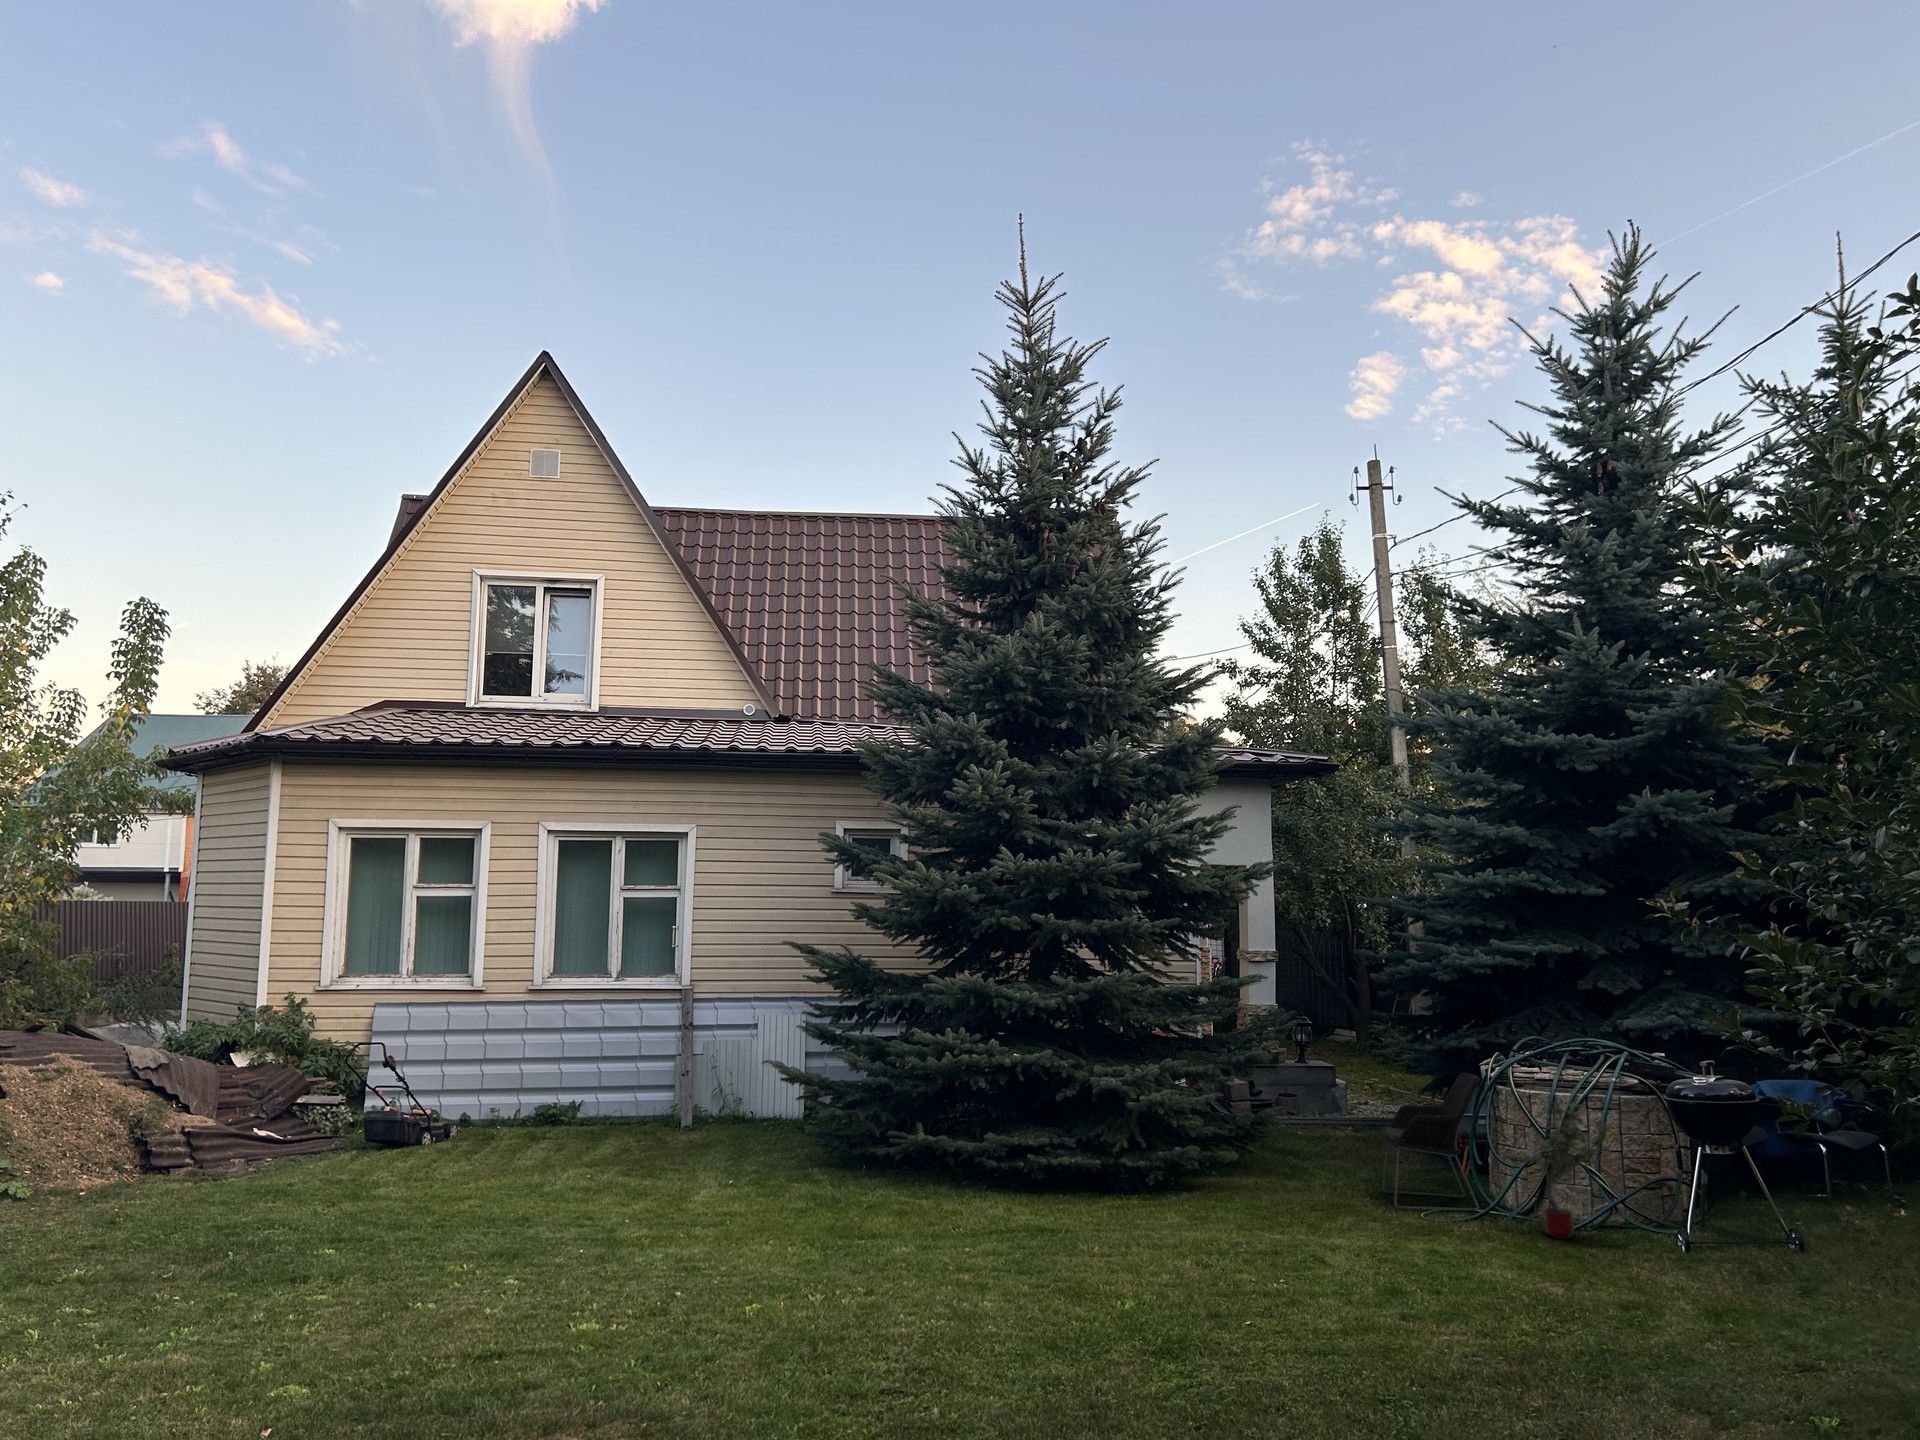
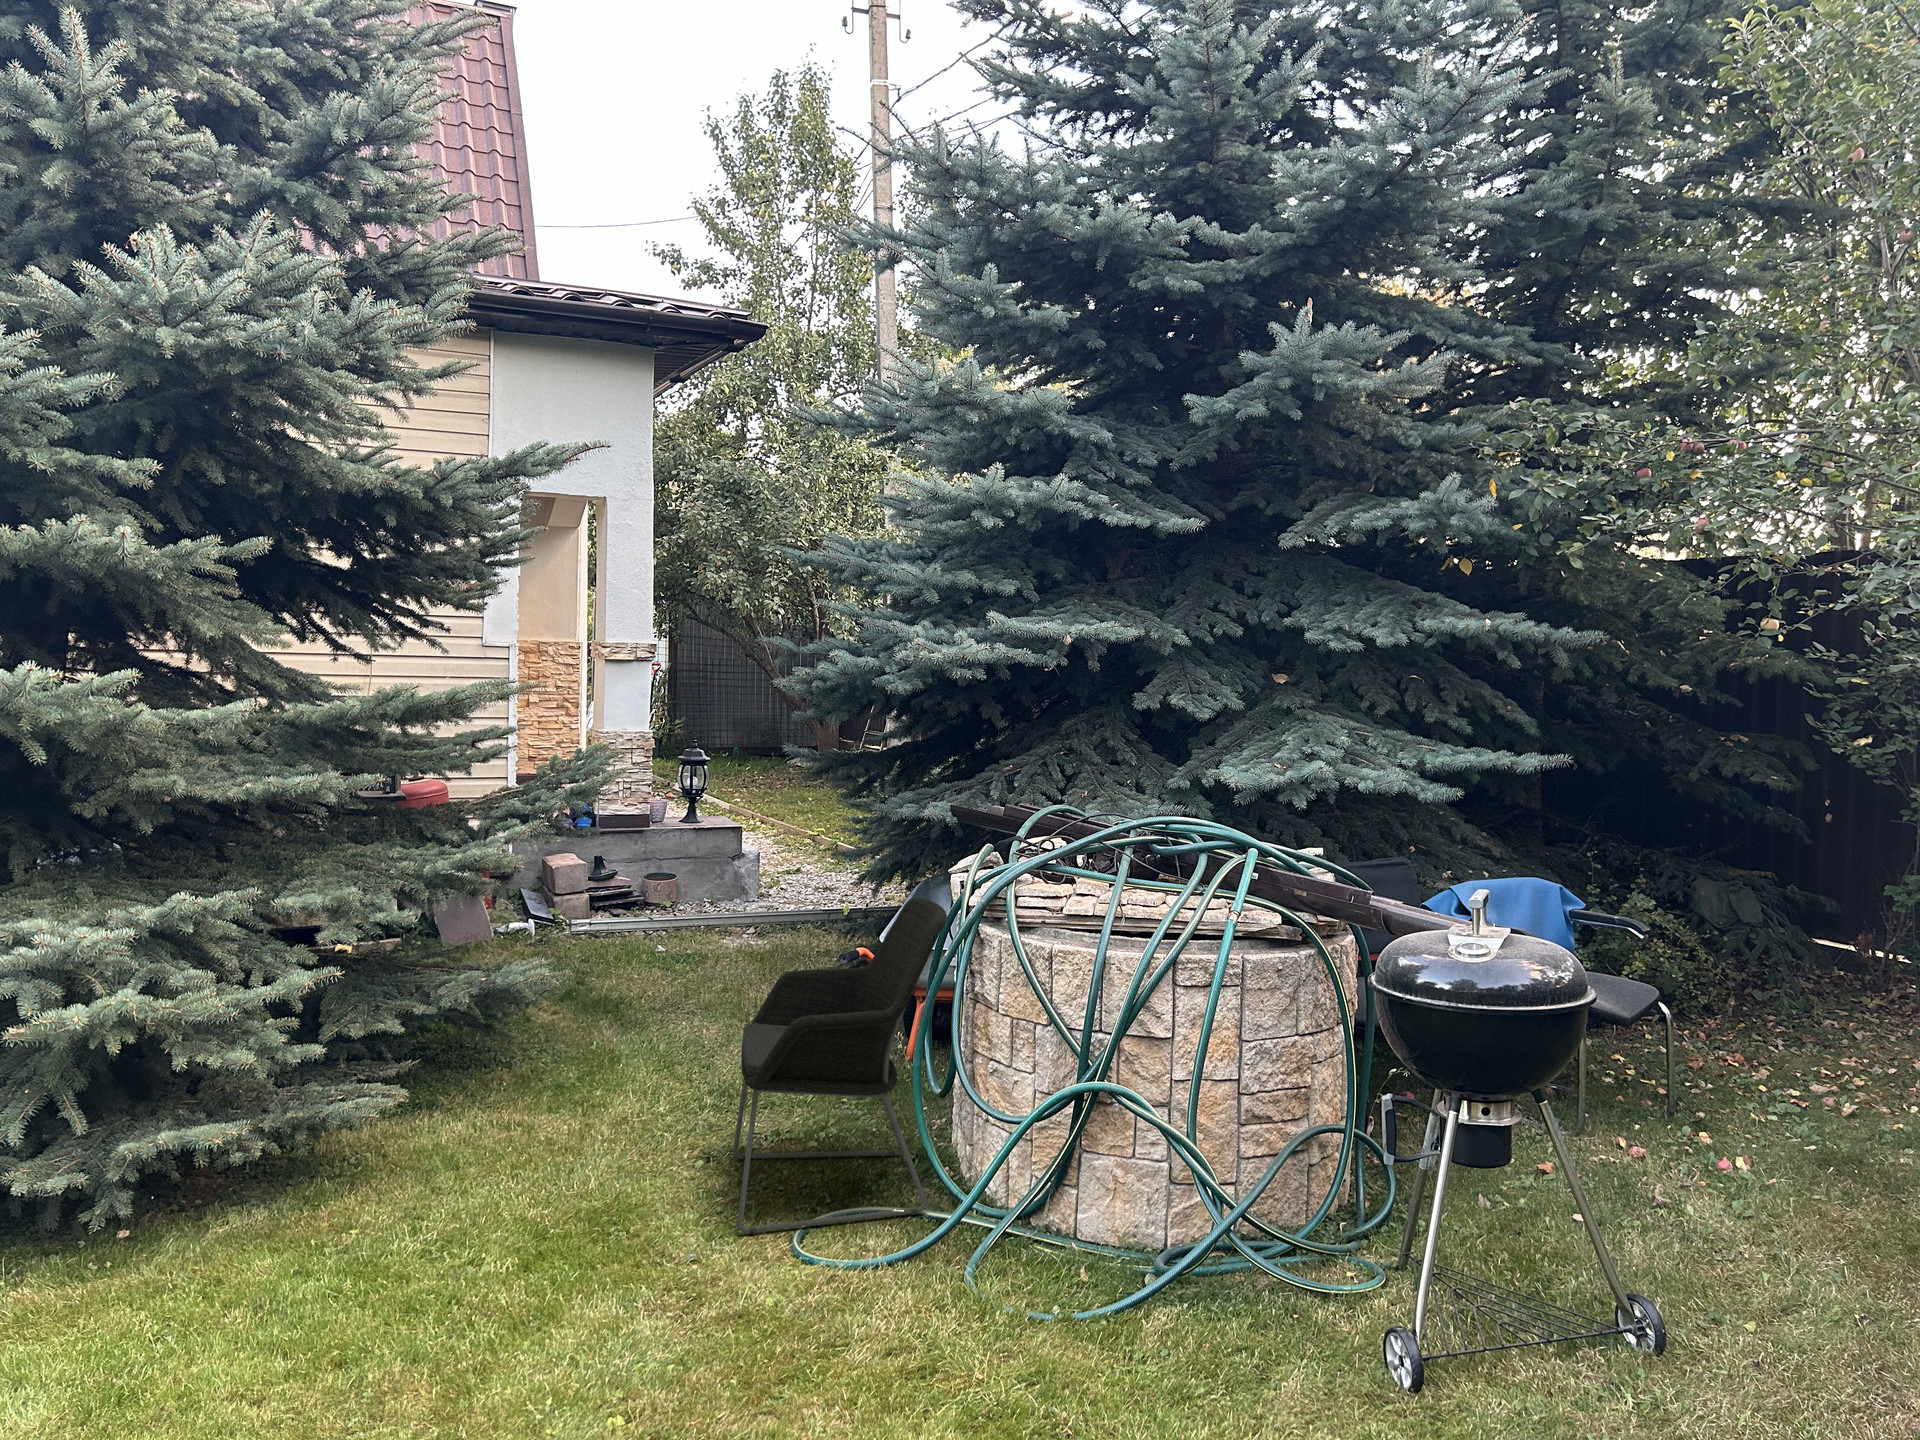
potted tree: present [1503,1101,1611,1239] -> none [978,987,1241,1322]

